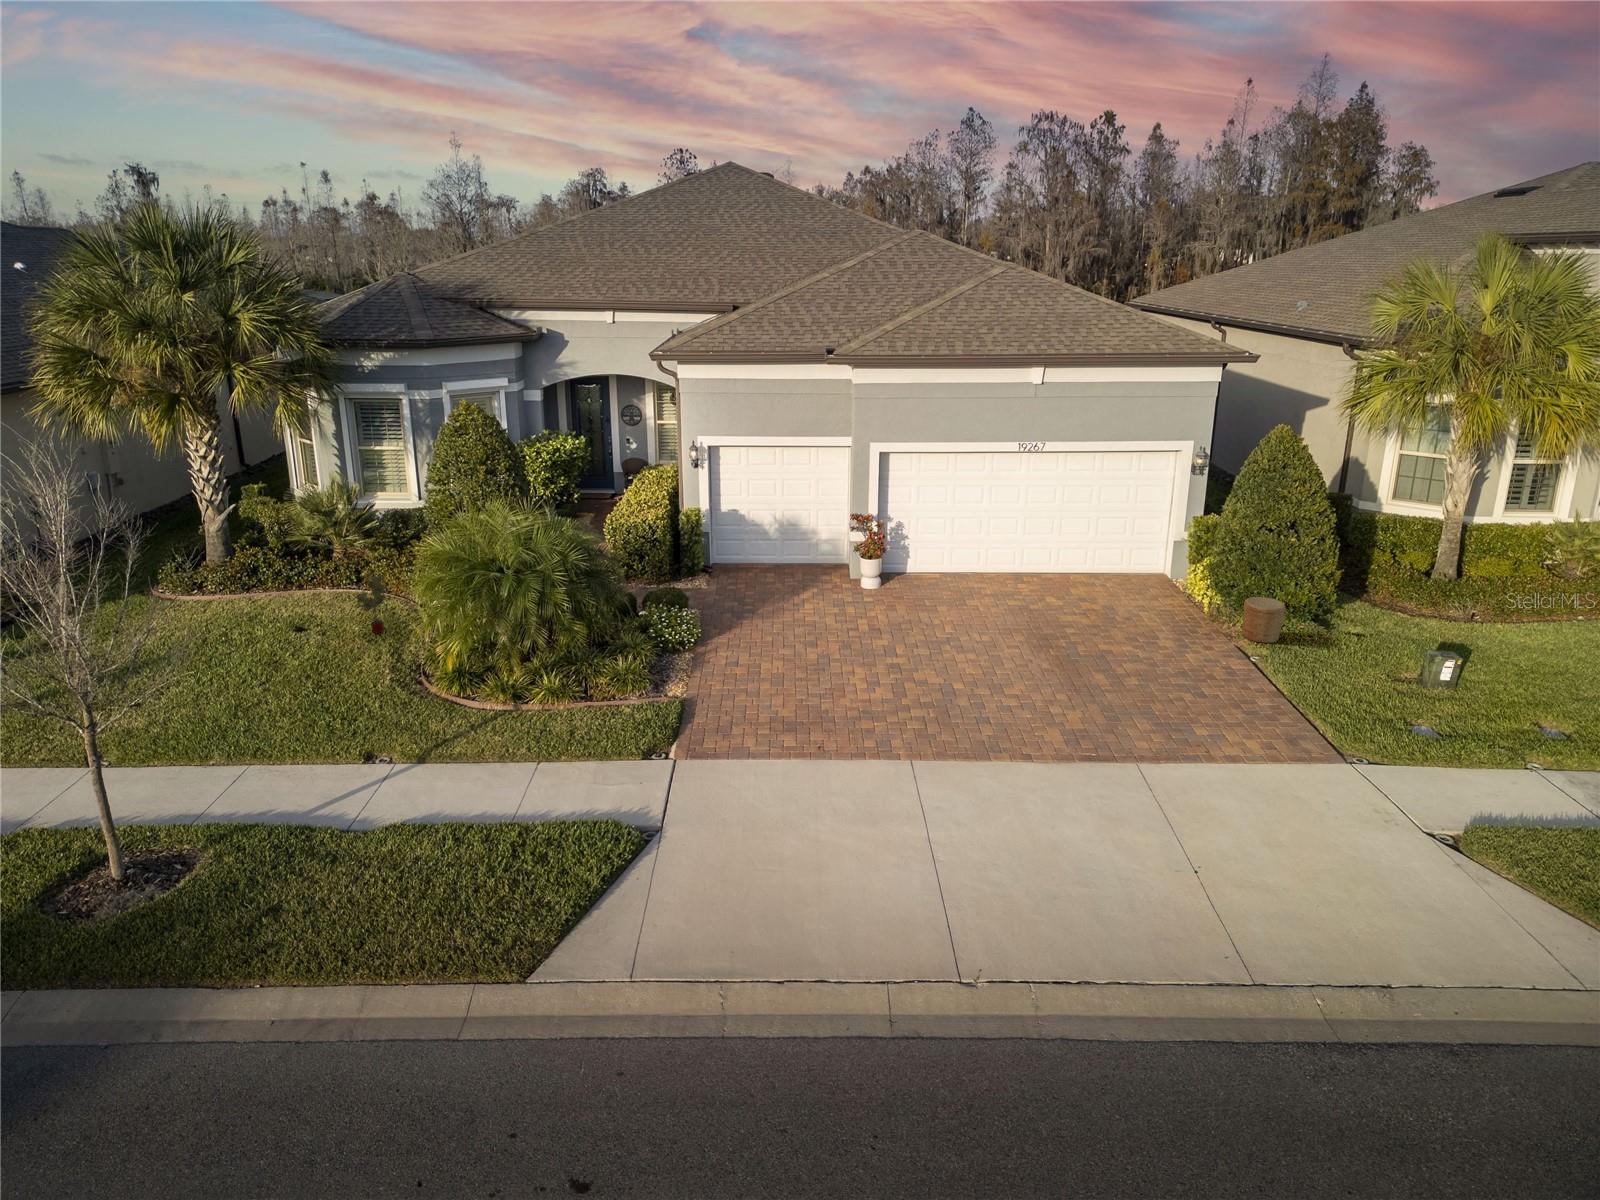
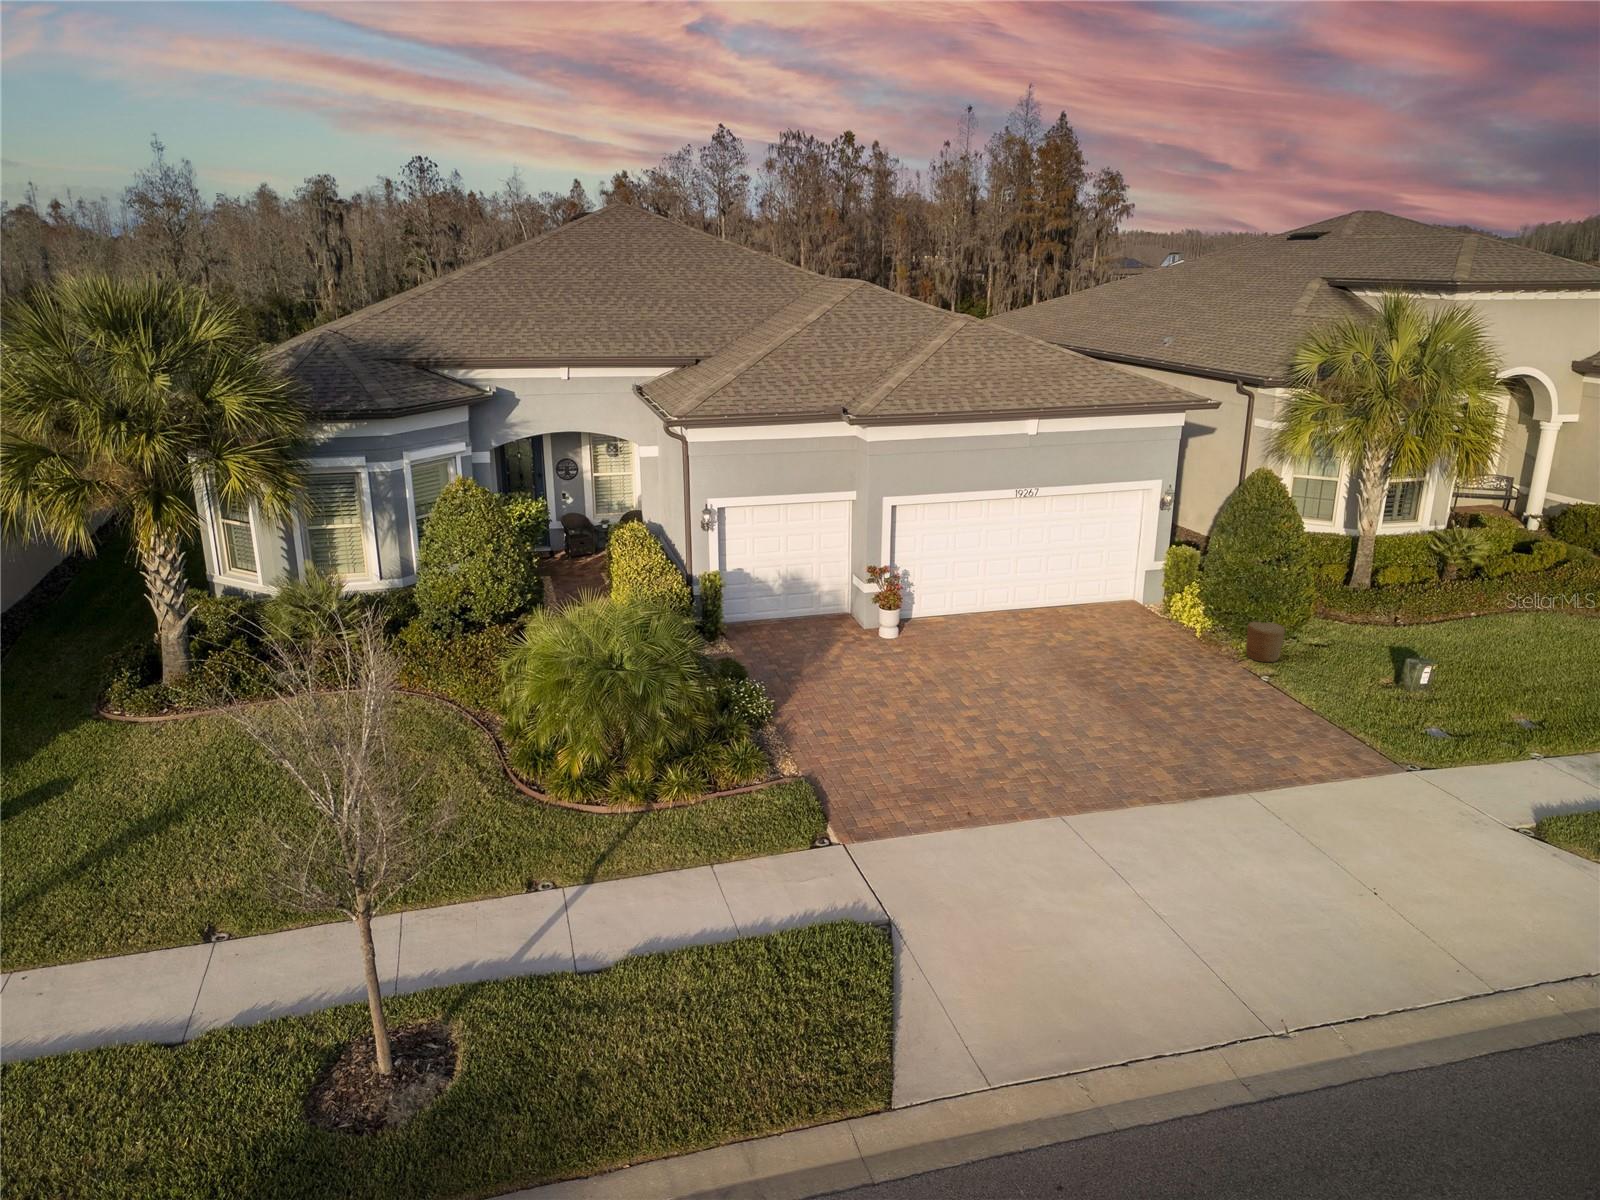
potted tree: present [355,574,387,634] -> none [402,673,440,740]

